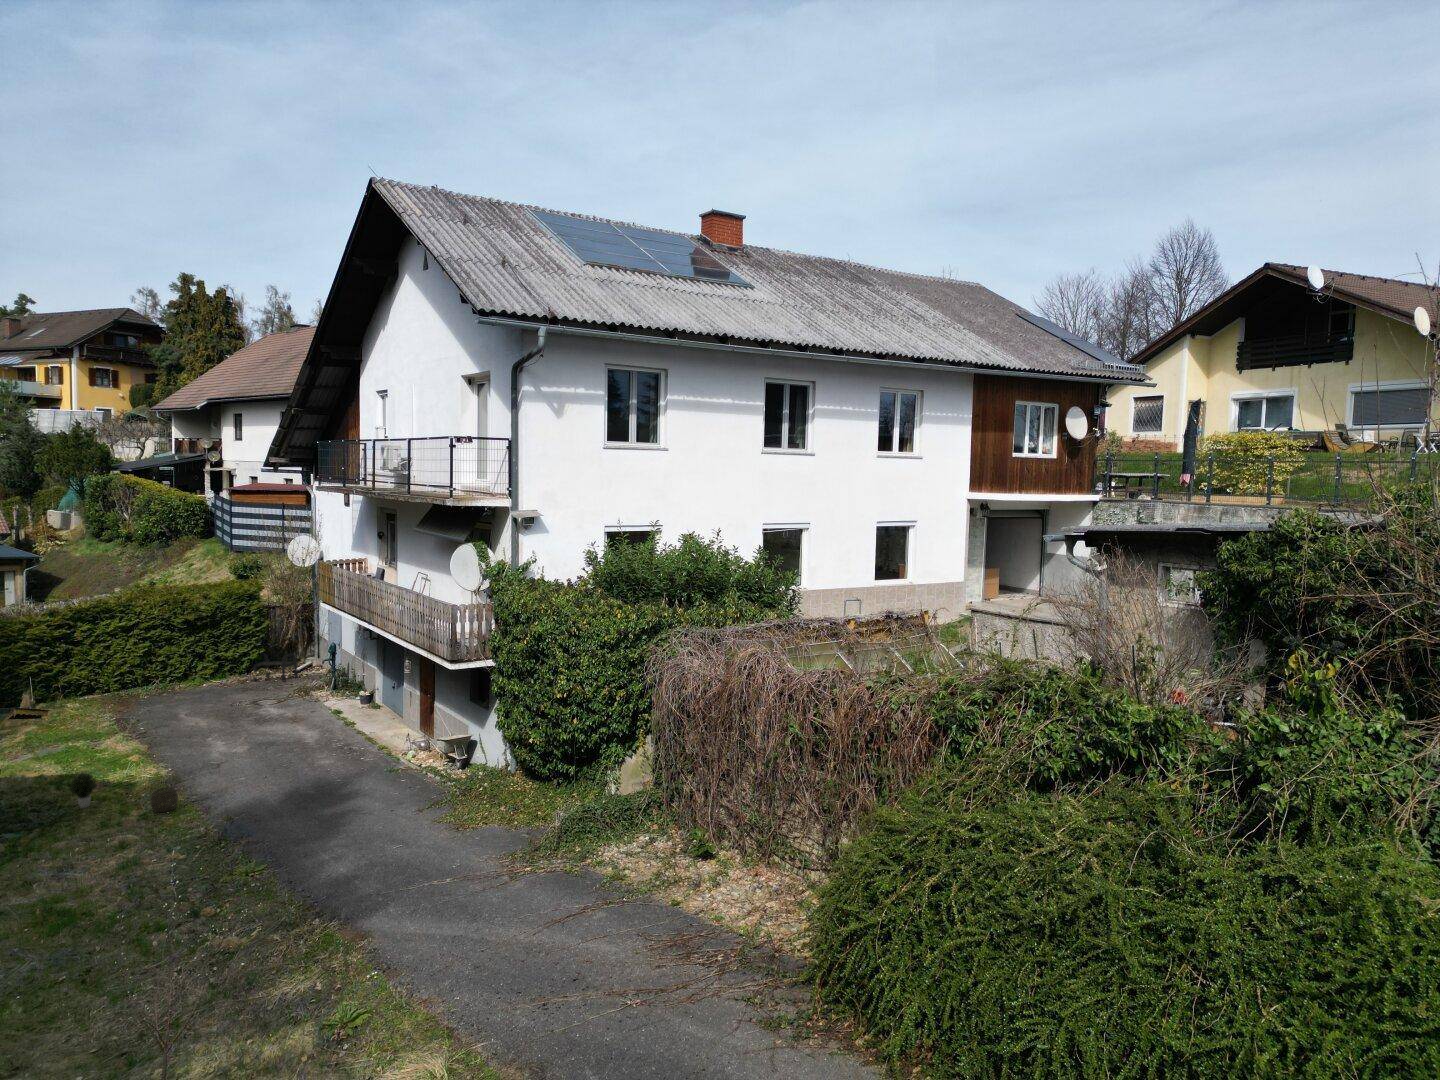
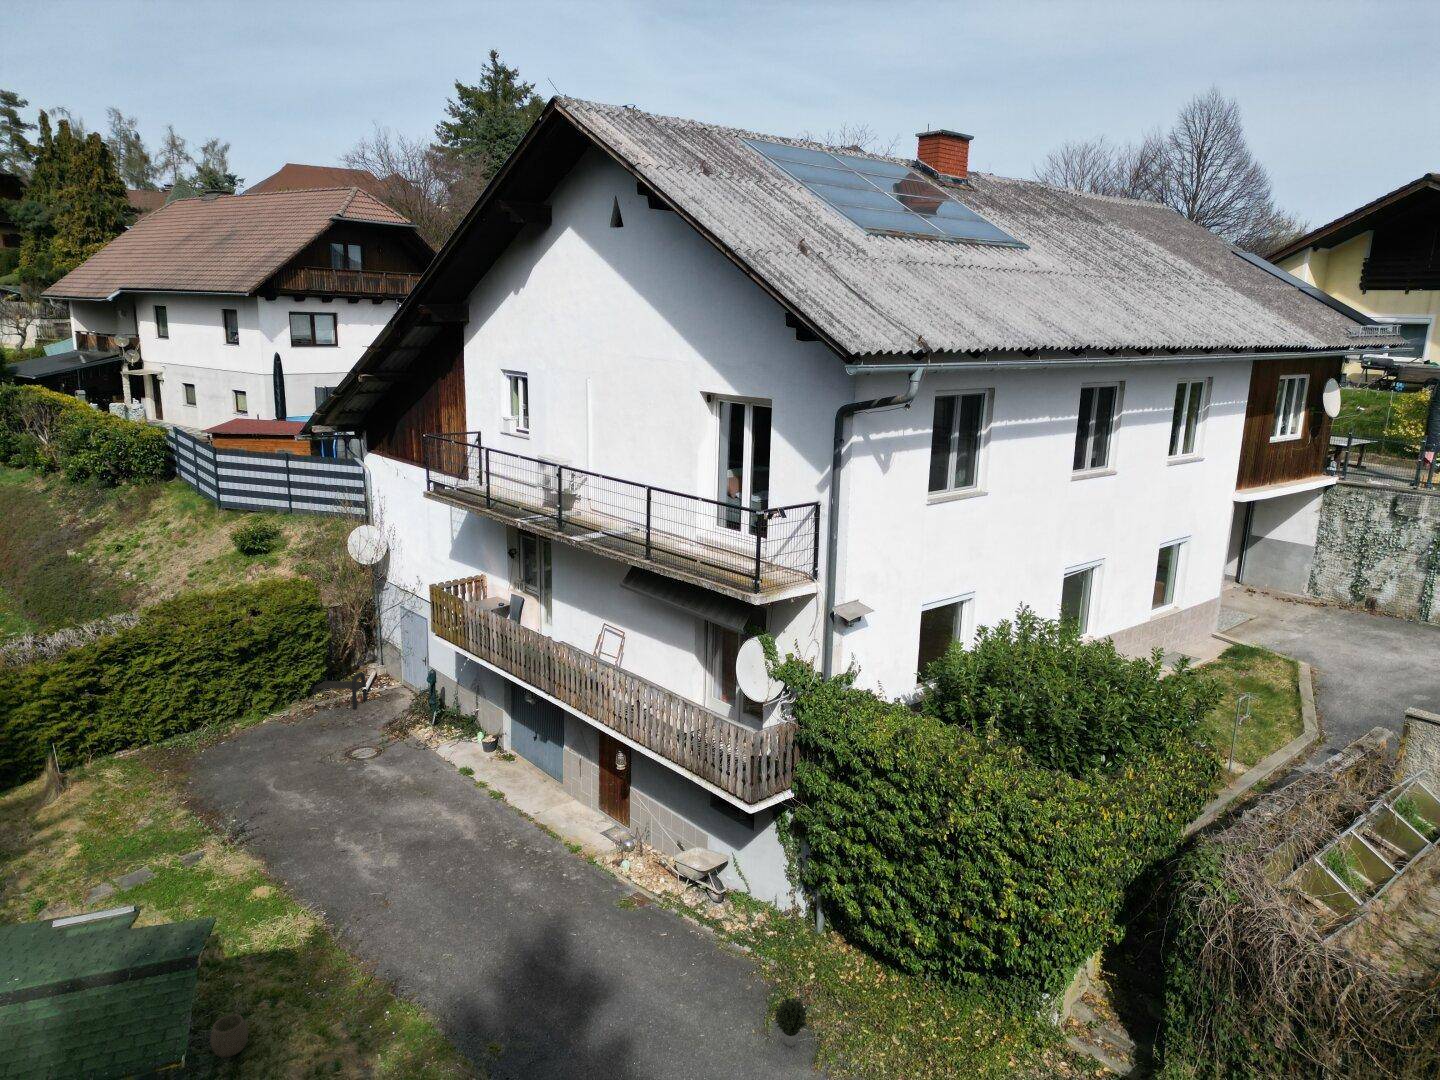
potted plant: present [69,774,97,808] -> present [775,998,807,1047]
woven basket: present [151,787,178,812] -> present [210,1014,248,1057]

